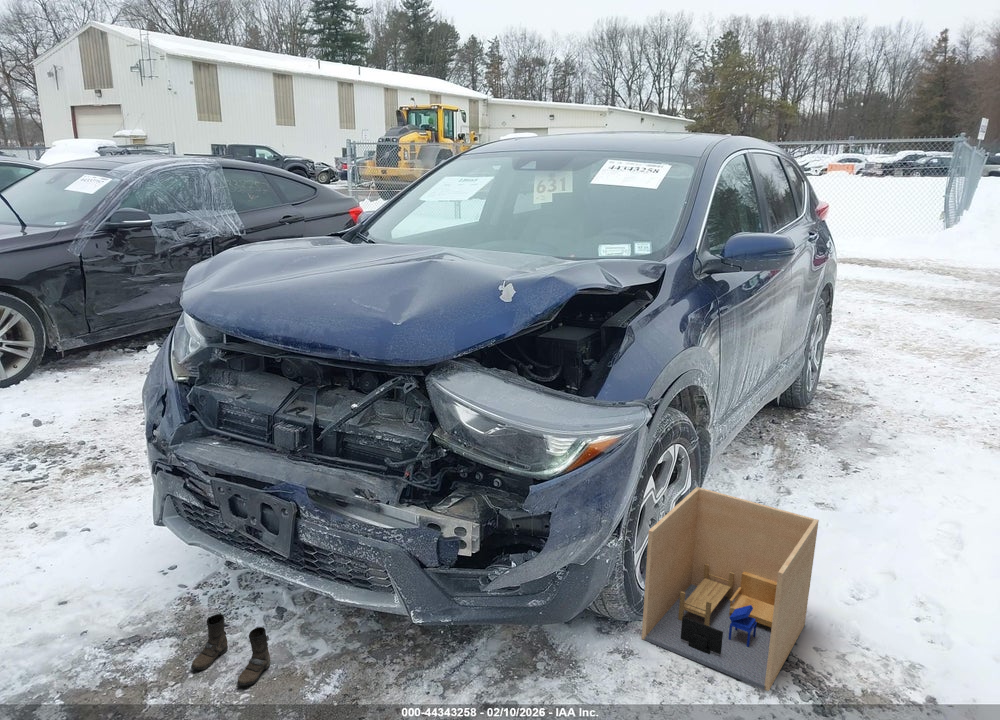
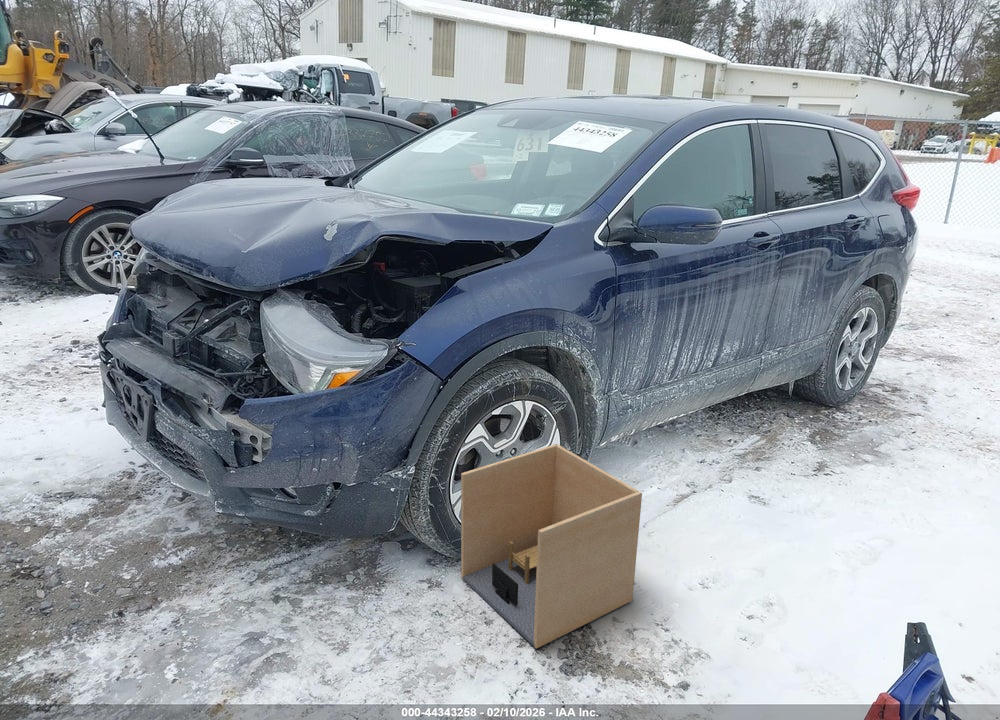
boots: present [191,614,271,686] -> none [90,484,148,543]

